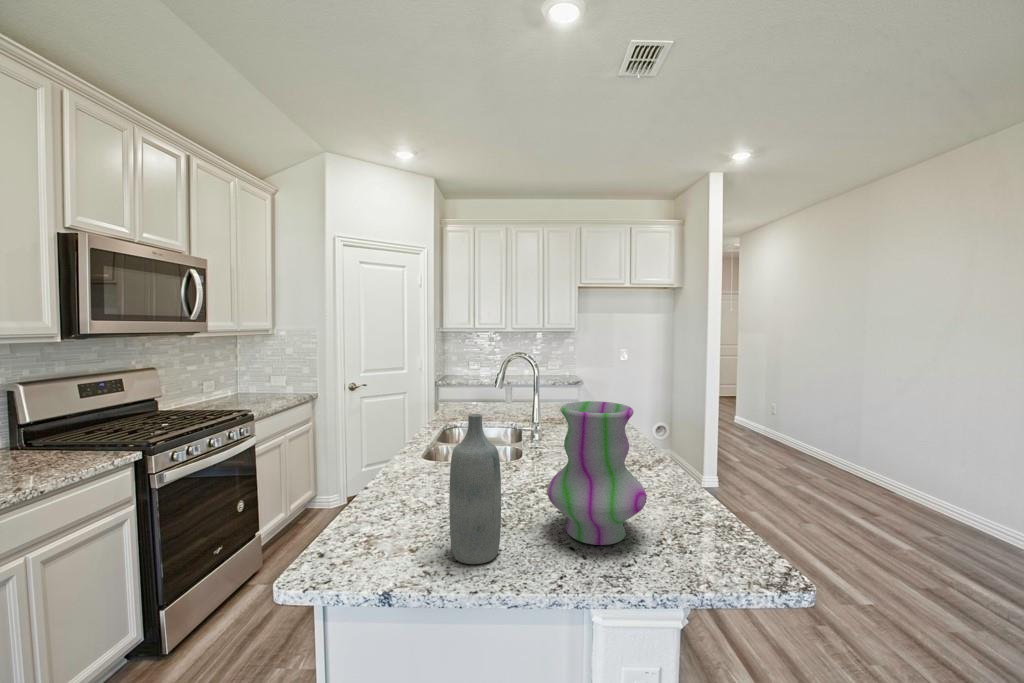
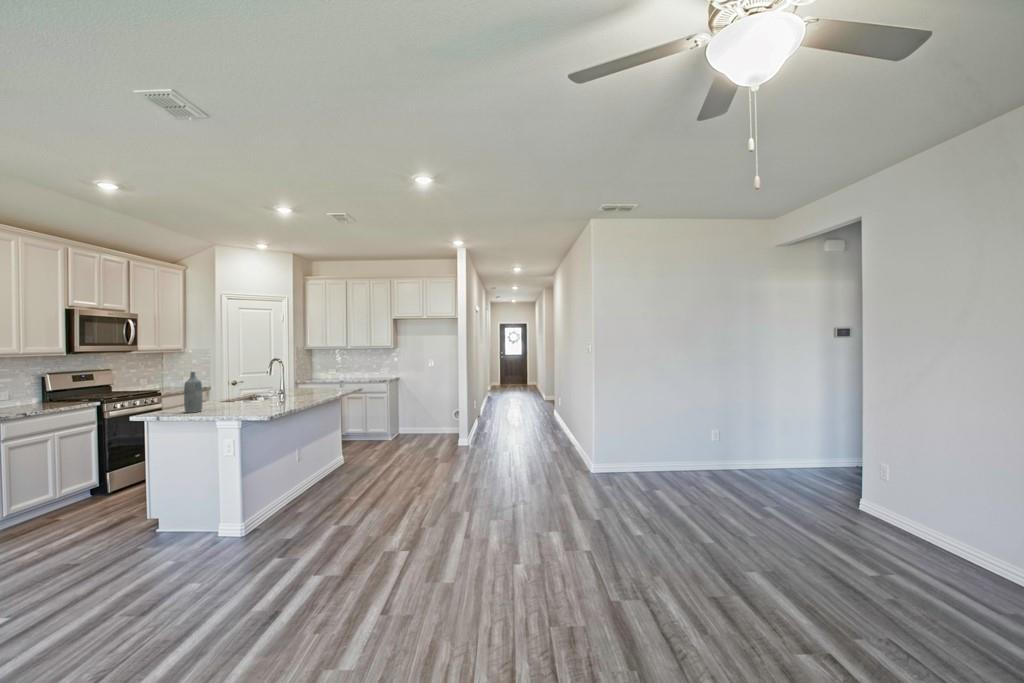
vase: present [547,401,646,545] -> none [221,370,255,410]

